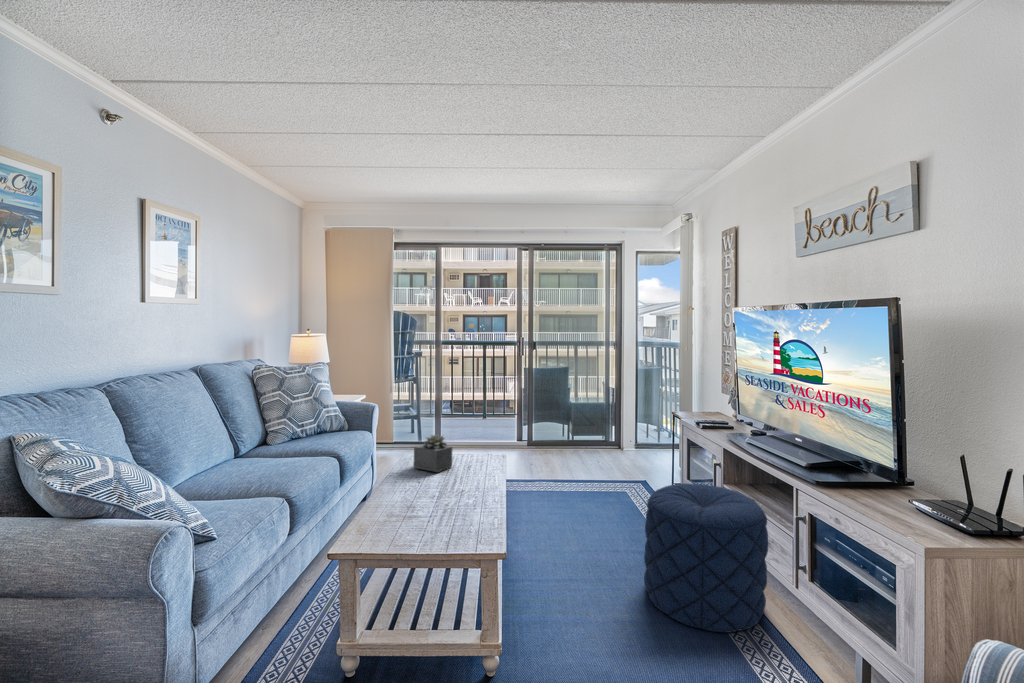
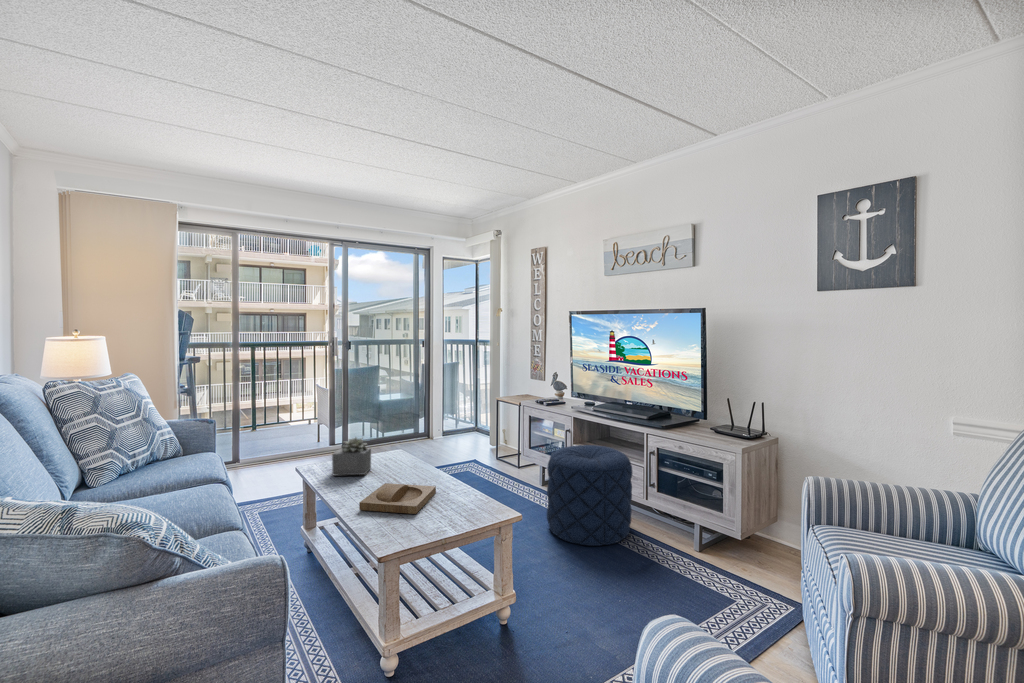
tray: none [385,484,467,522] -> present [359,483,436,514]

